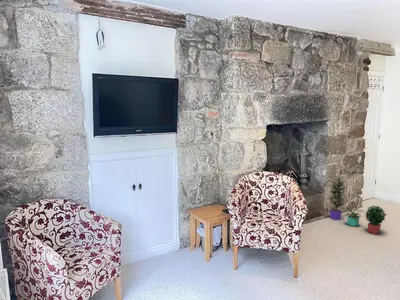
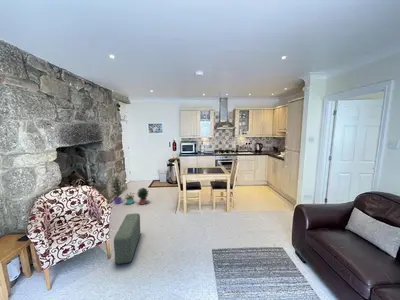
pouf: none [300,231,349,288] -> present [114,213,140,264]

